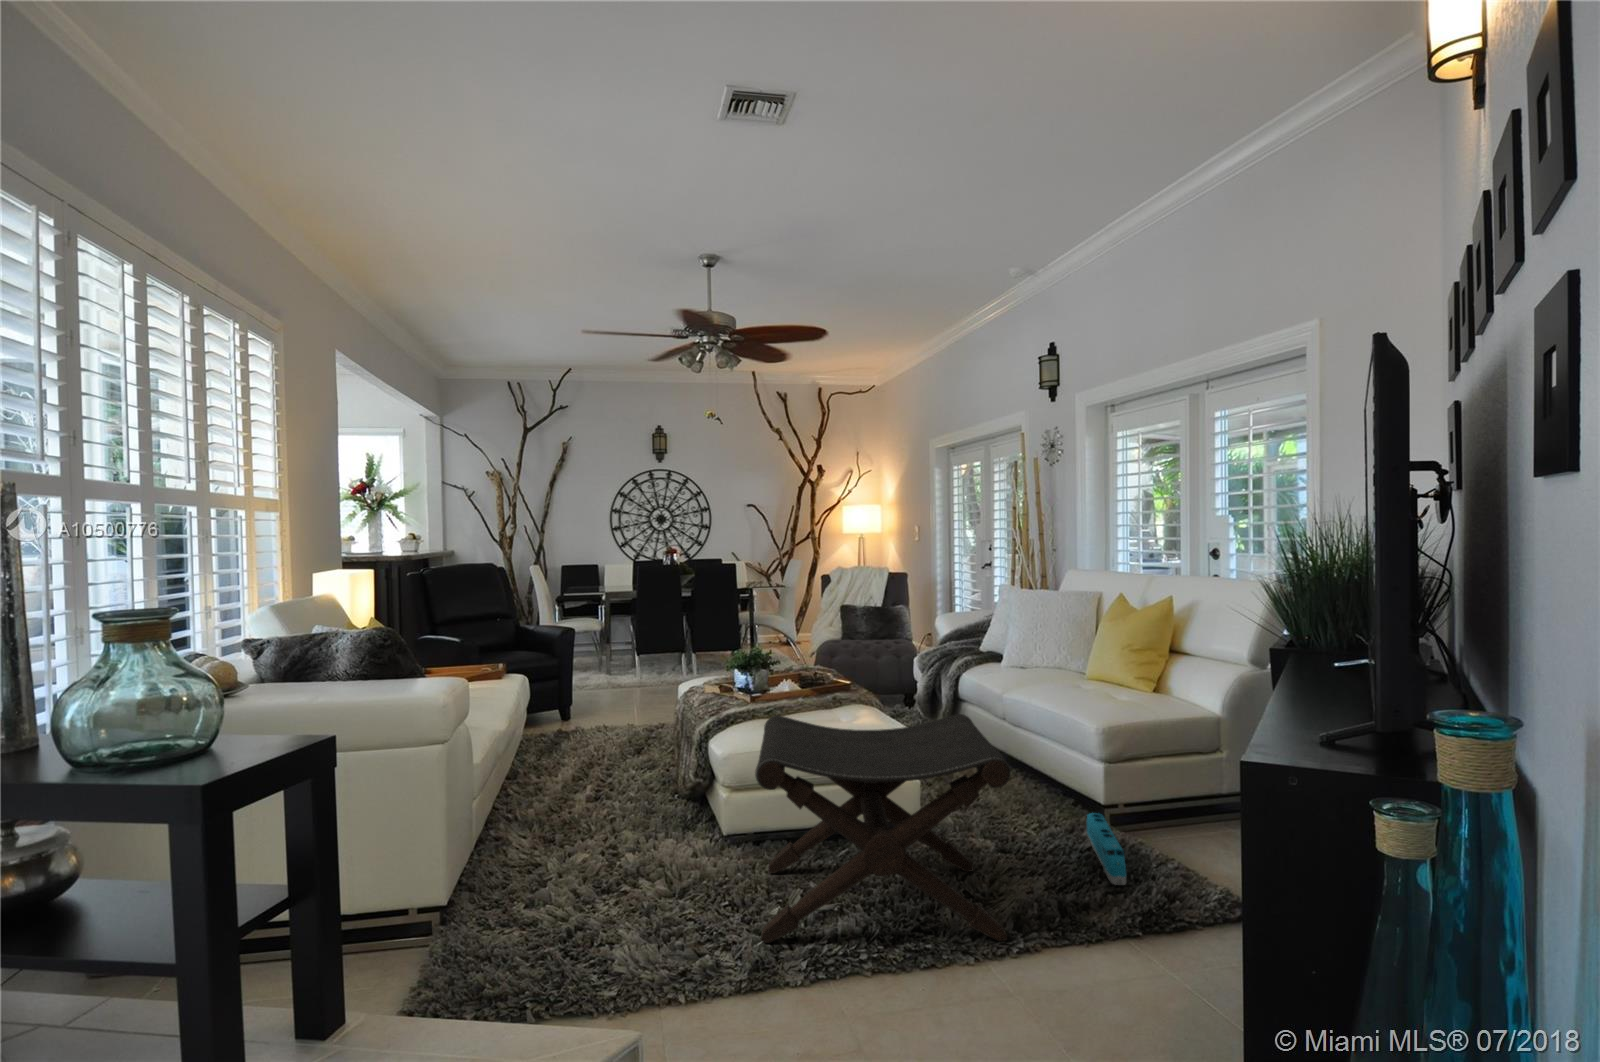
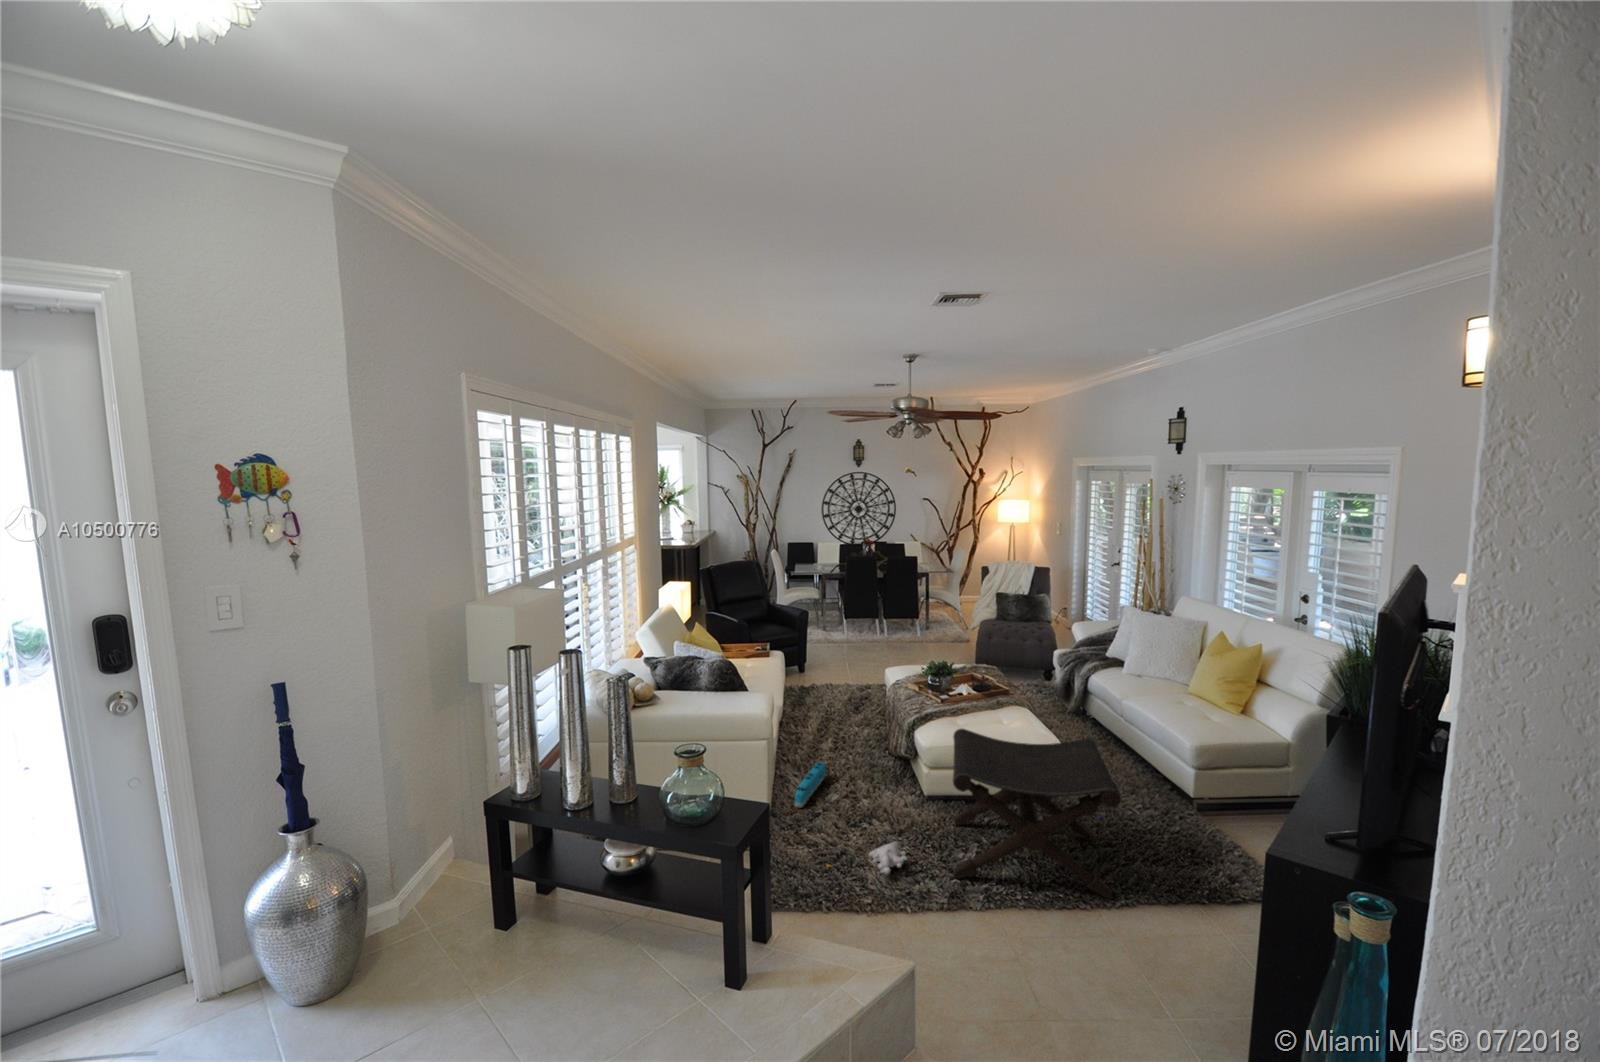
toy train: present [1087,813,1126,885] -> present [795,762,826,807]
plush toy: none [544,899,685,954] -> present [827,842,907,874]

